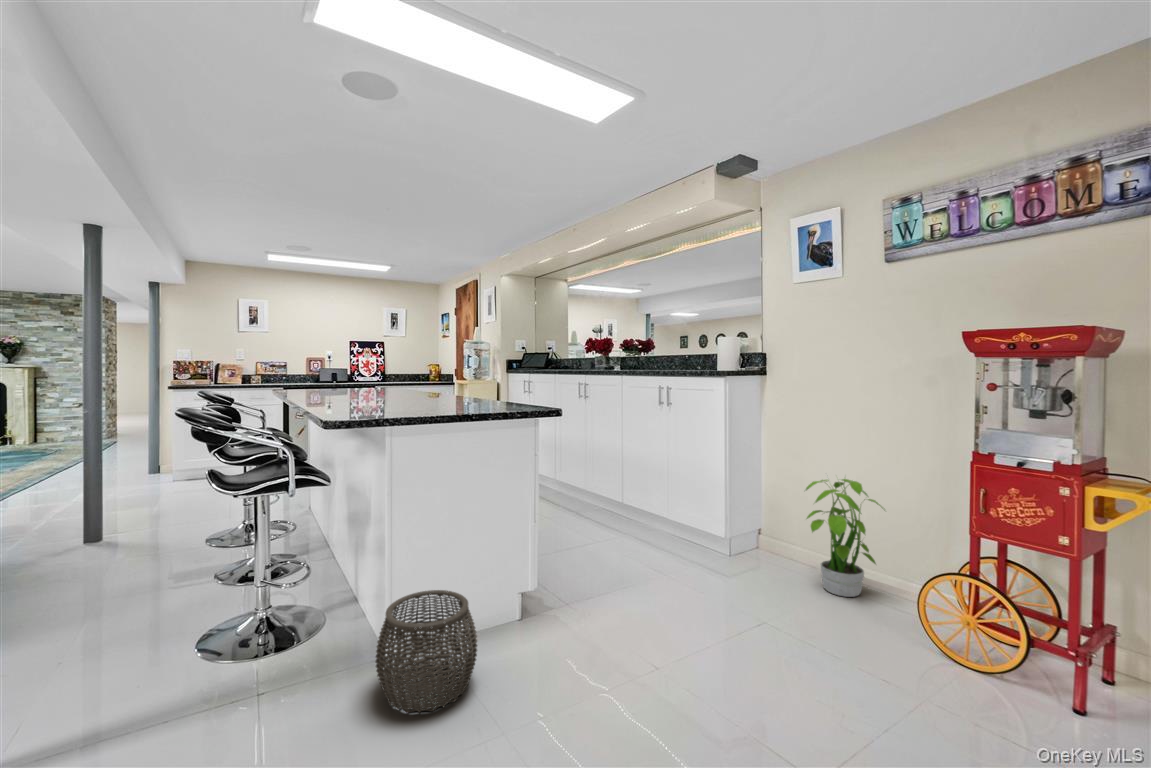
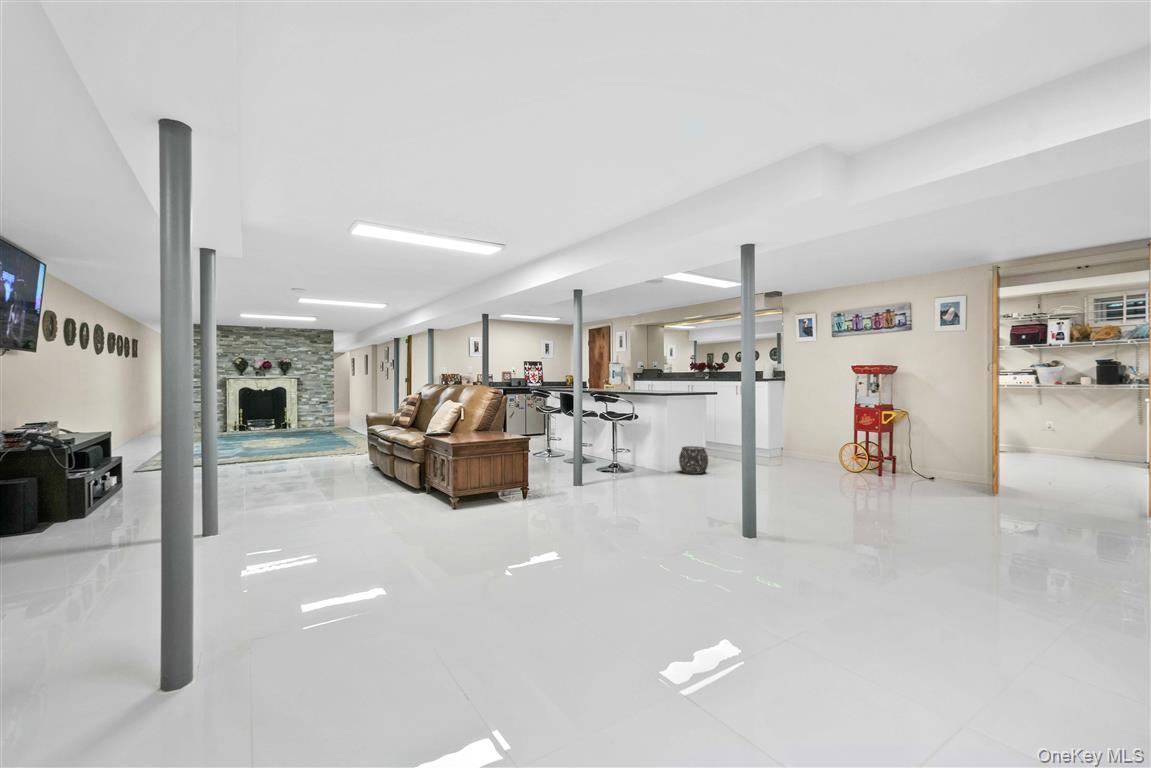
potted plant: present [805,479,883,597] -> none [803,419,834,463]

